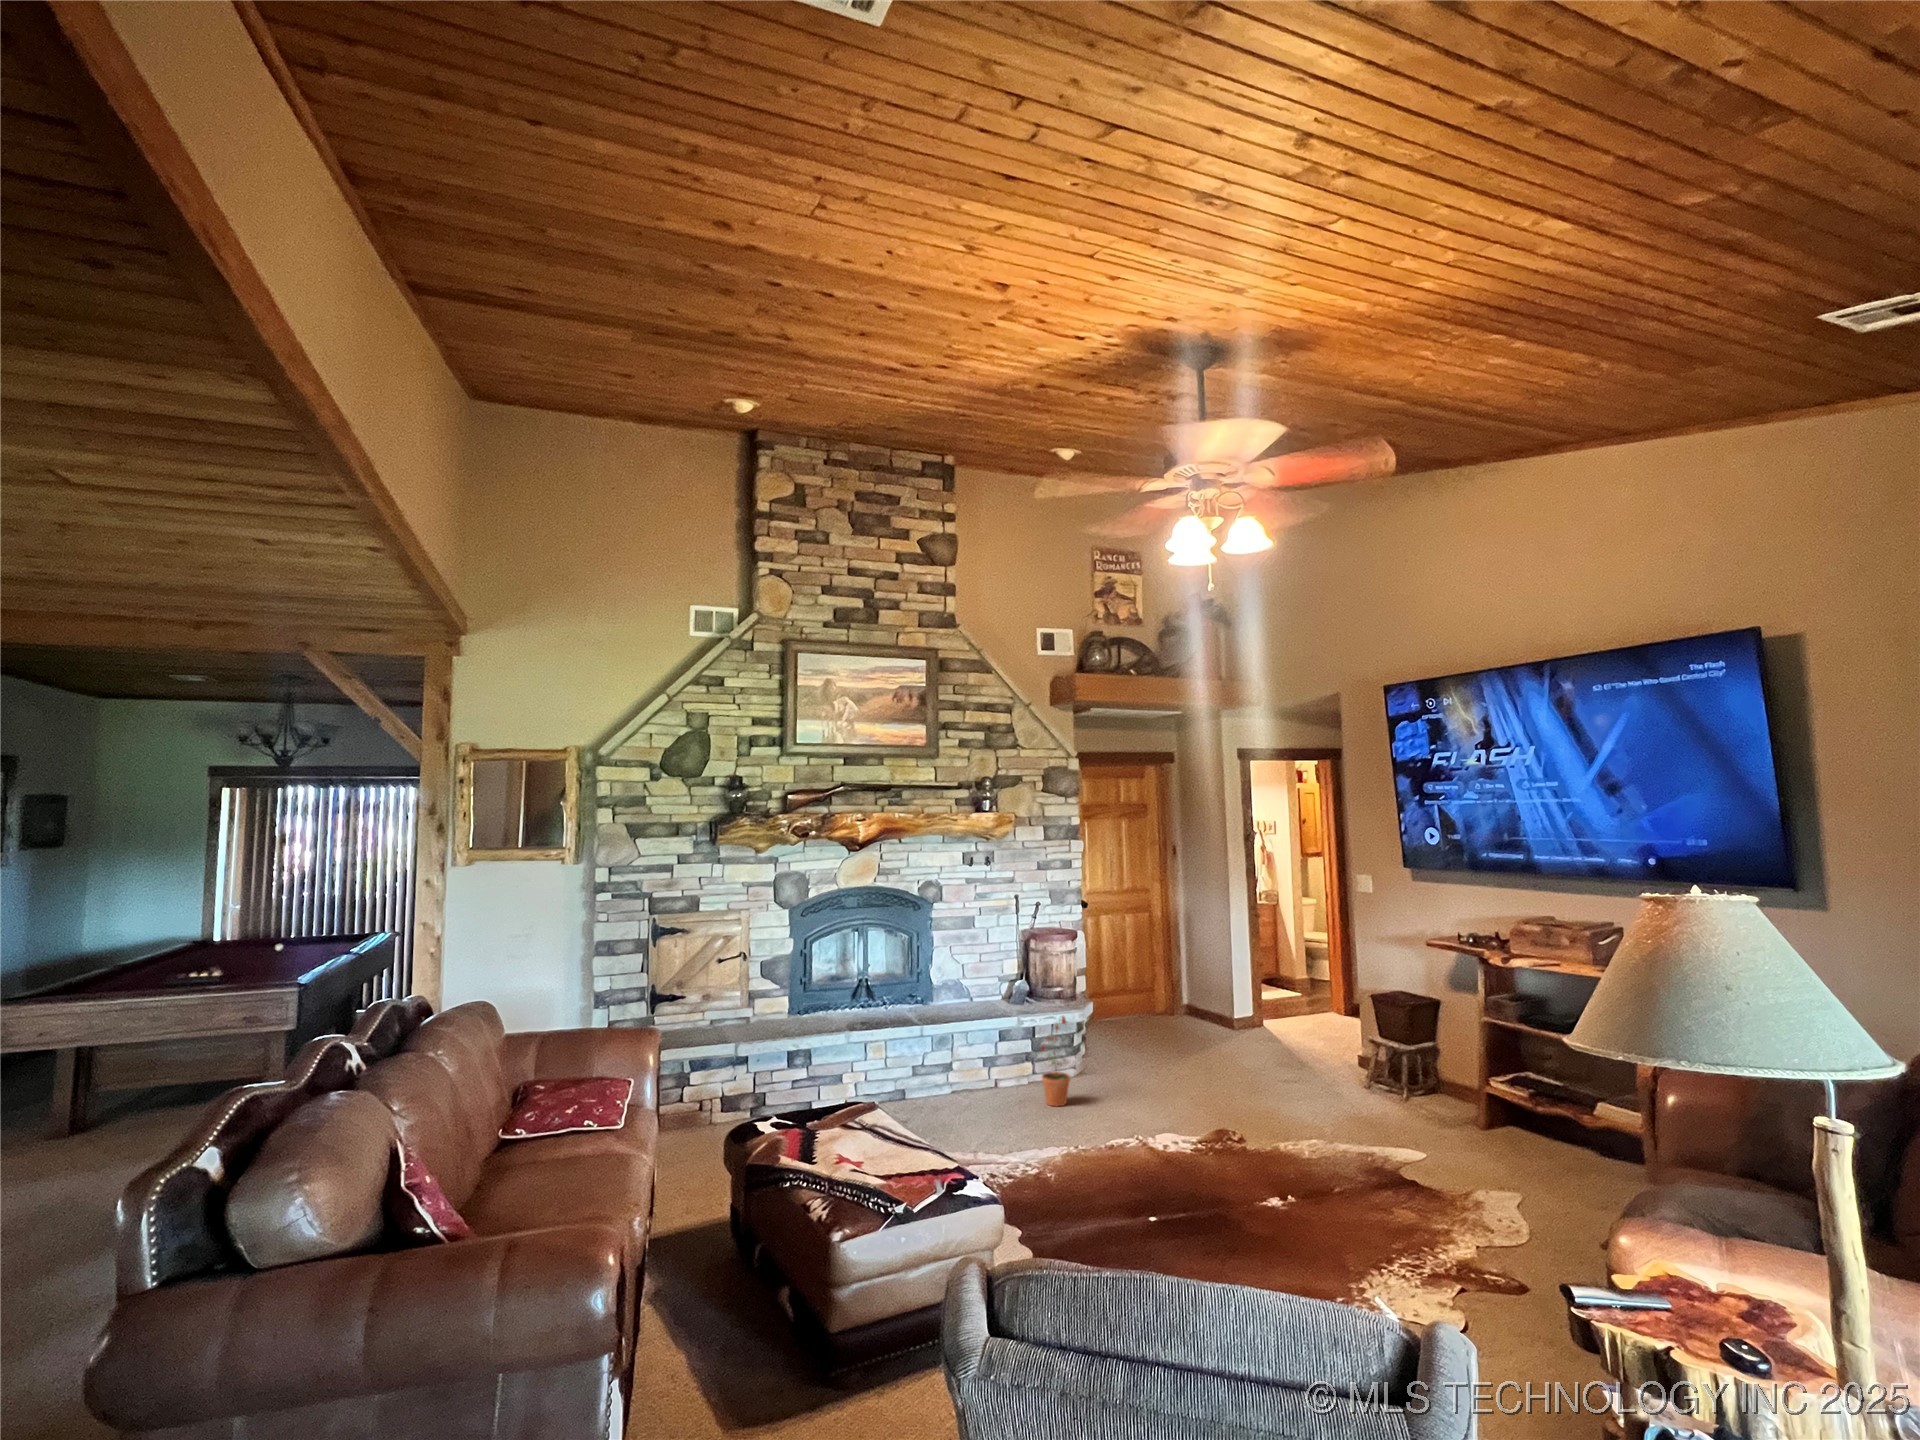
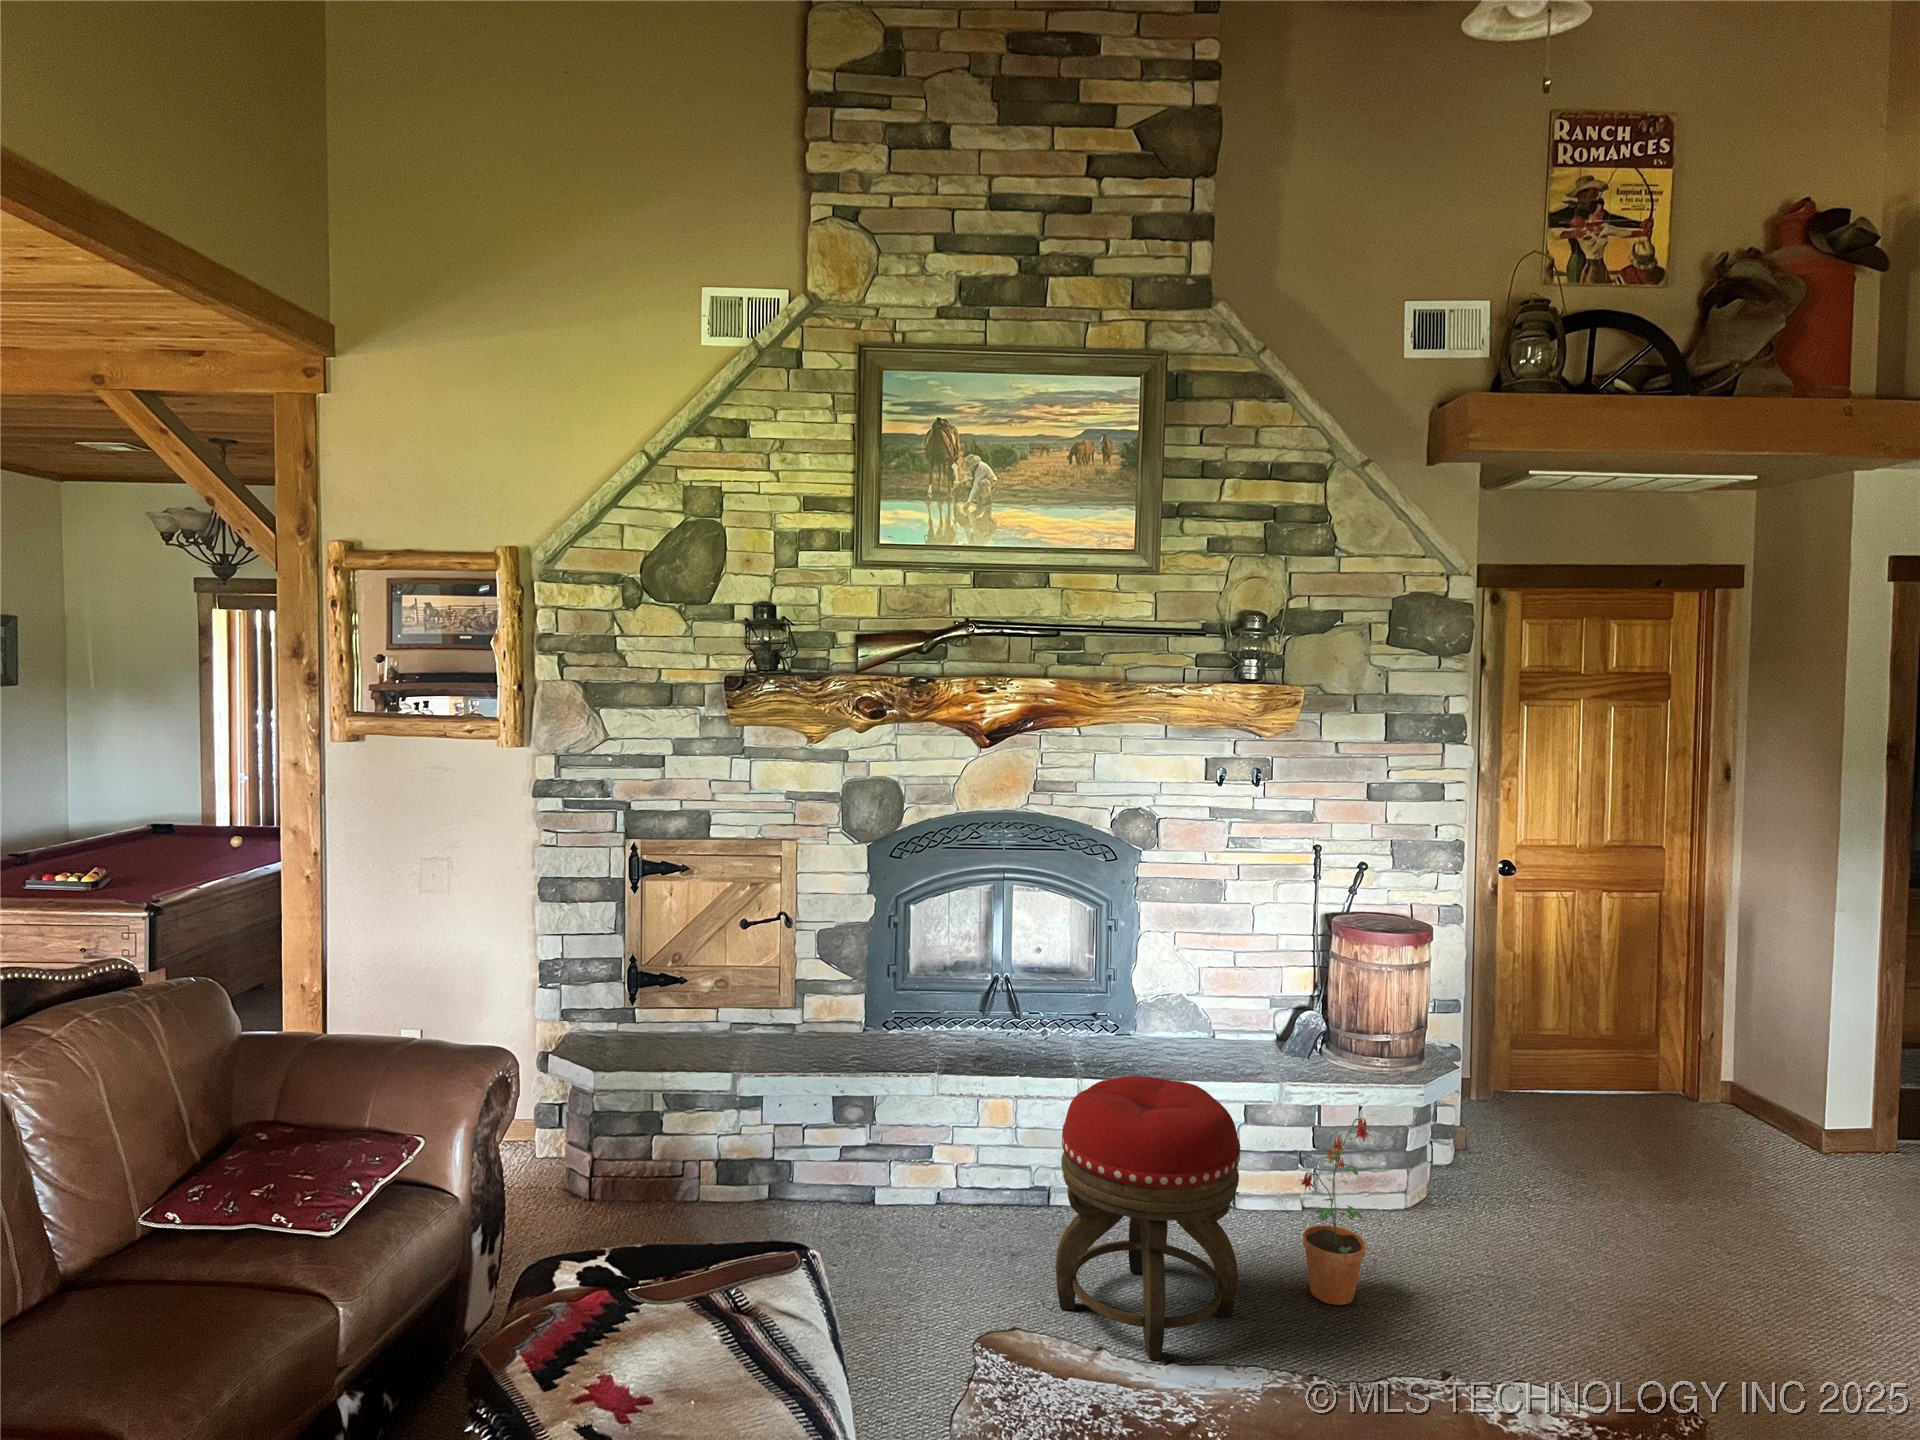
footstool: none [936,1007,1020,1134] -> present [1056,1076,1240,1360]

